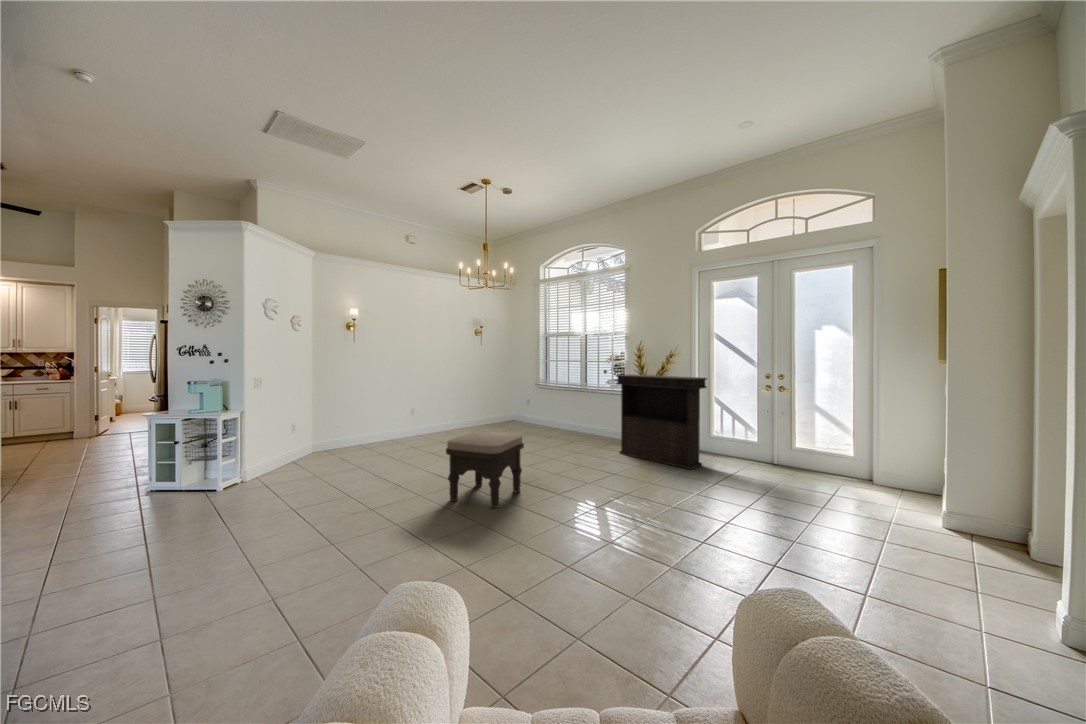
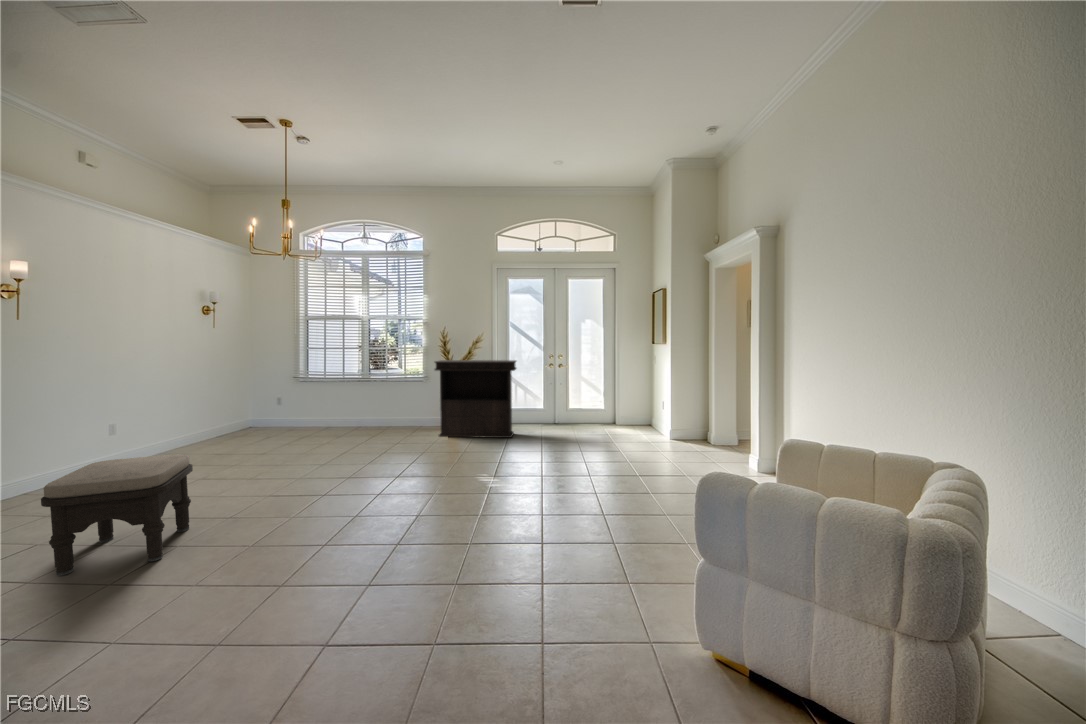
ottoman: present [446,431,524,508] -> present [41,454,193,576]

